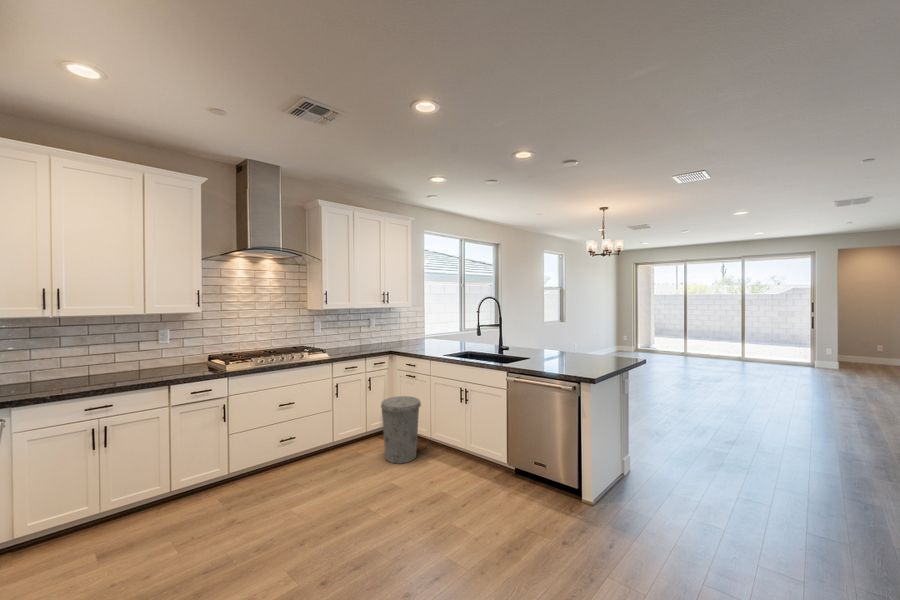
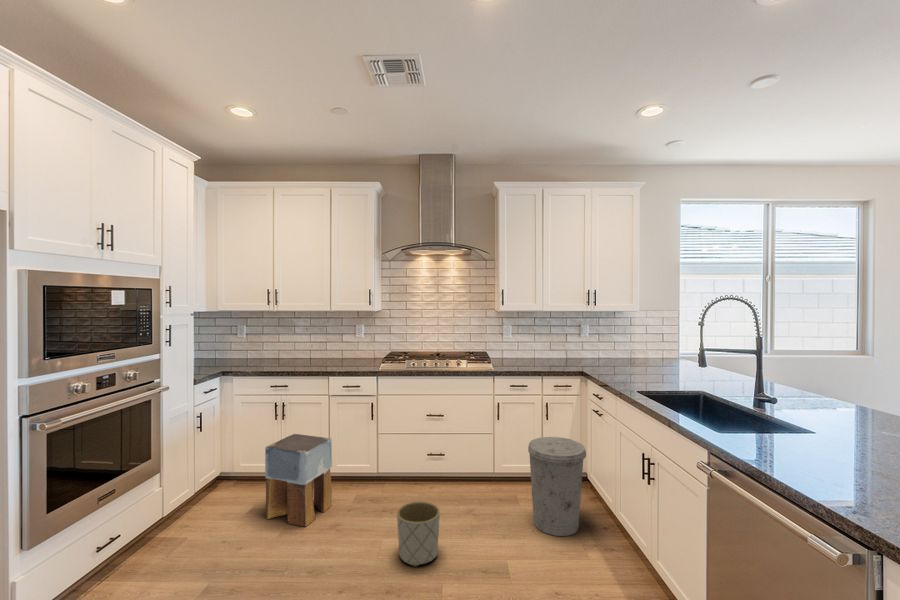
stool: none [119,449,198,565] -> present [265,434,332,527]
planter: none [312,468,349,520] -> present [397,501,440,567]

